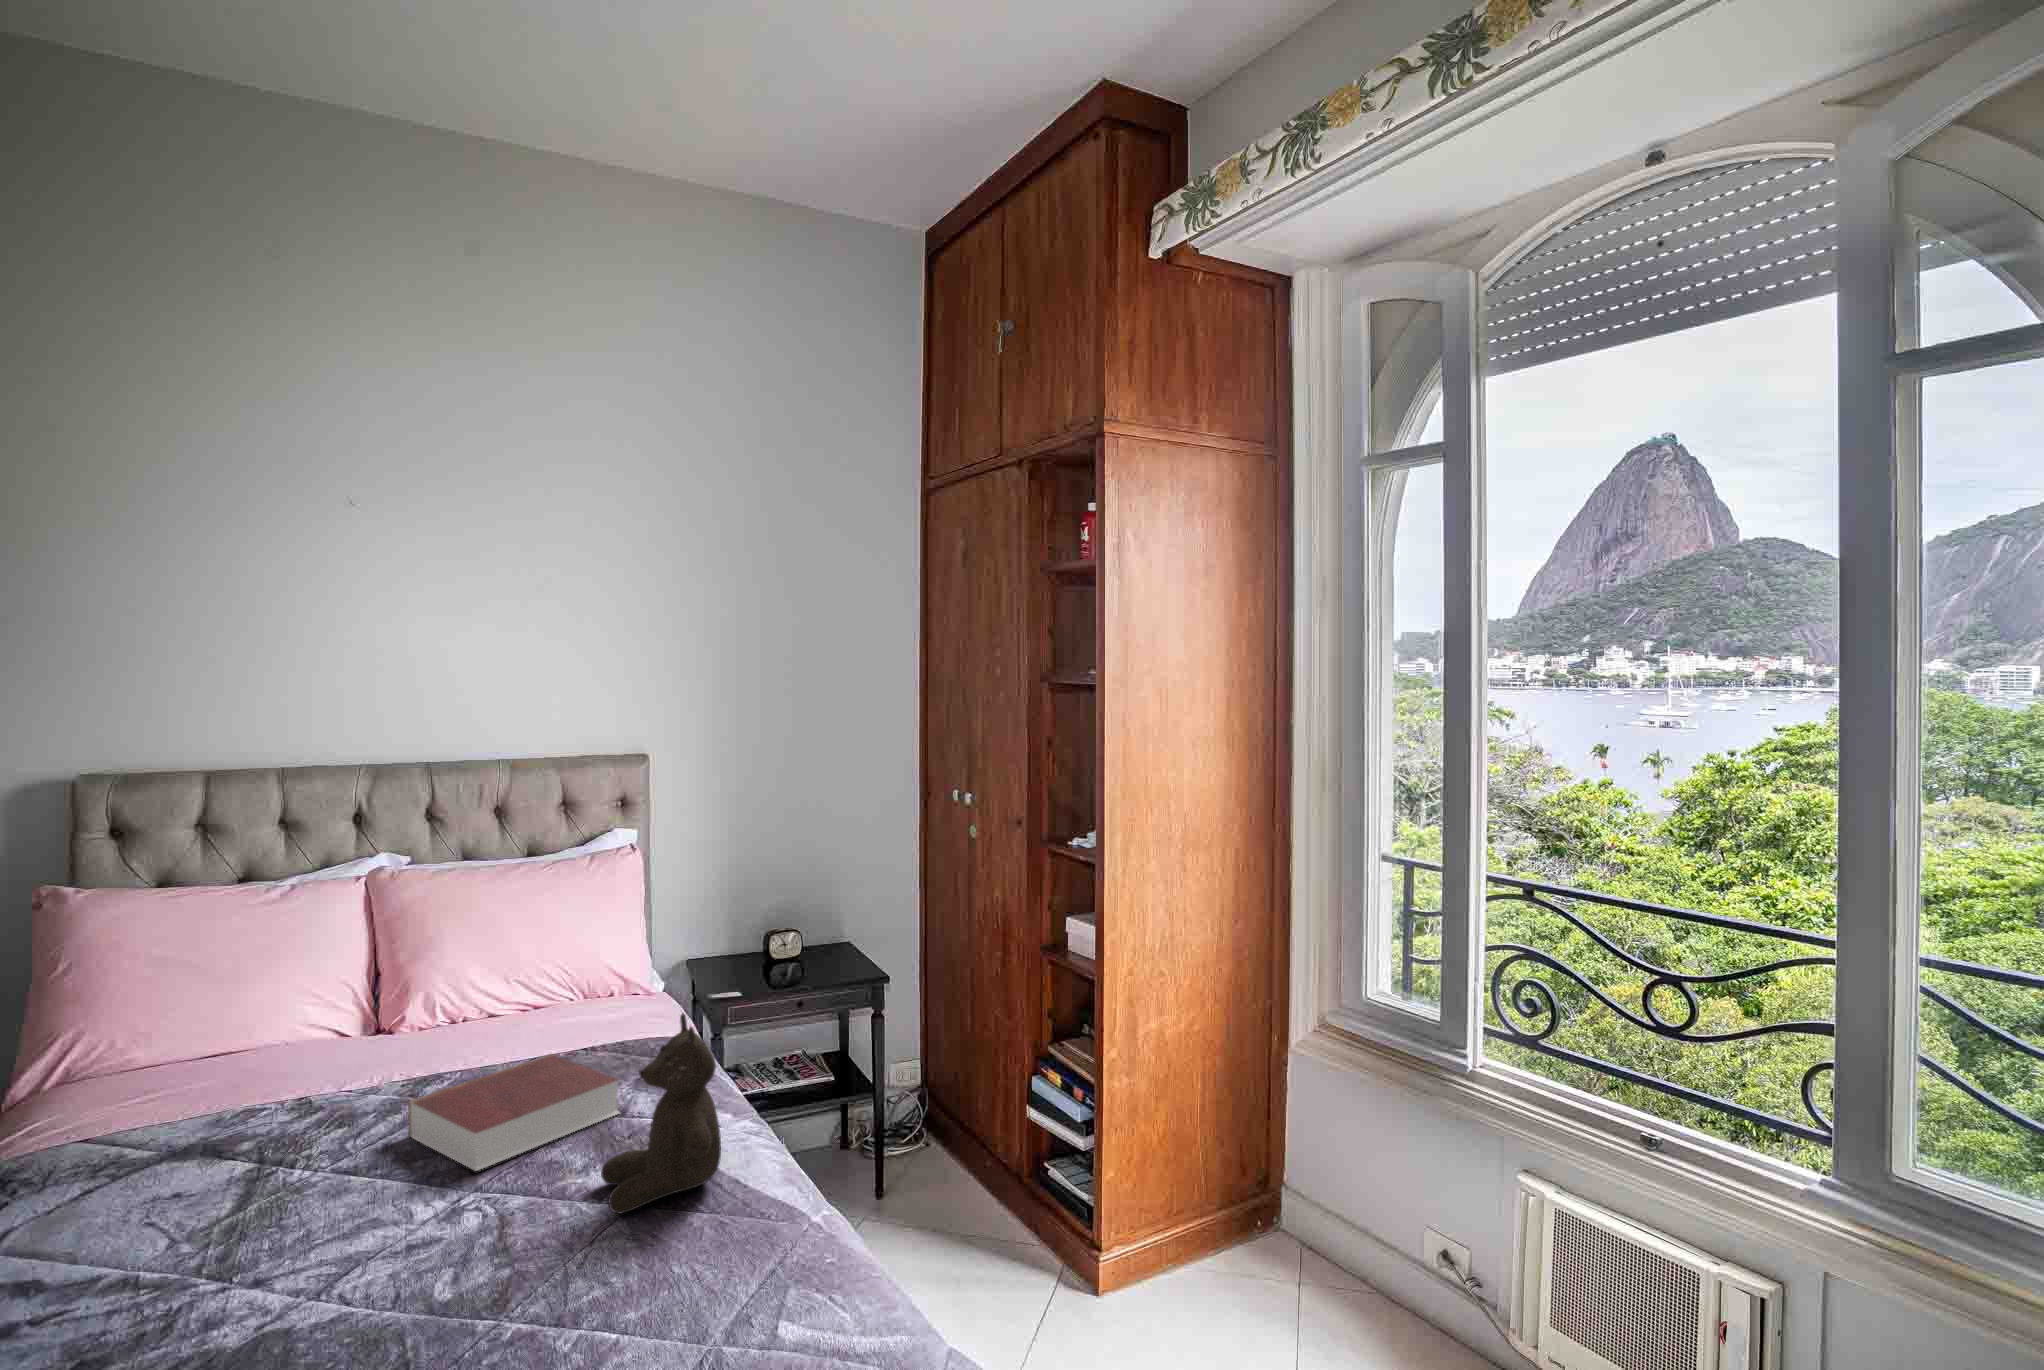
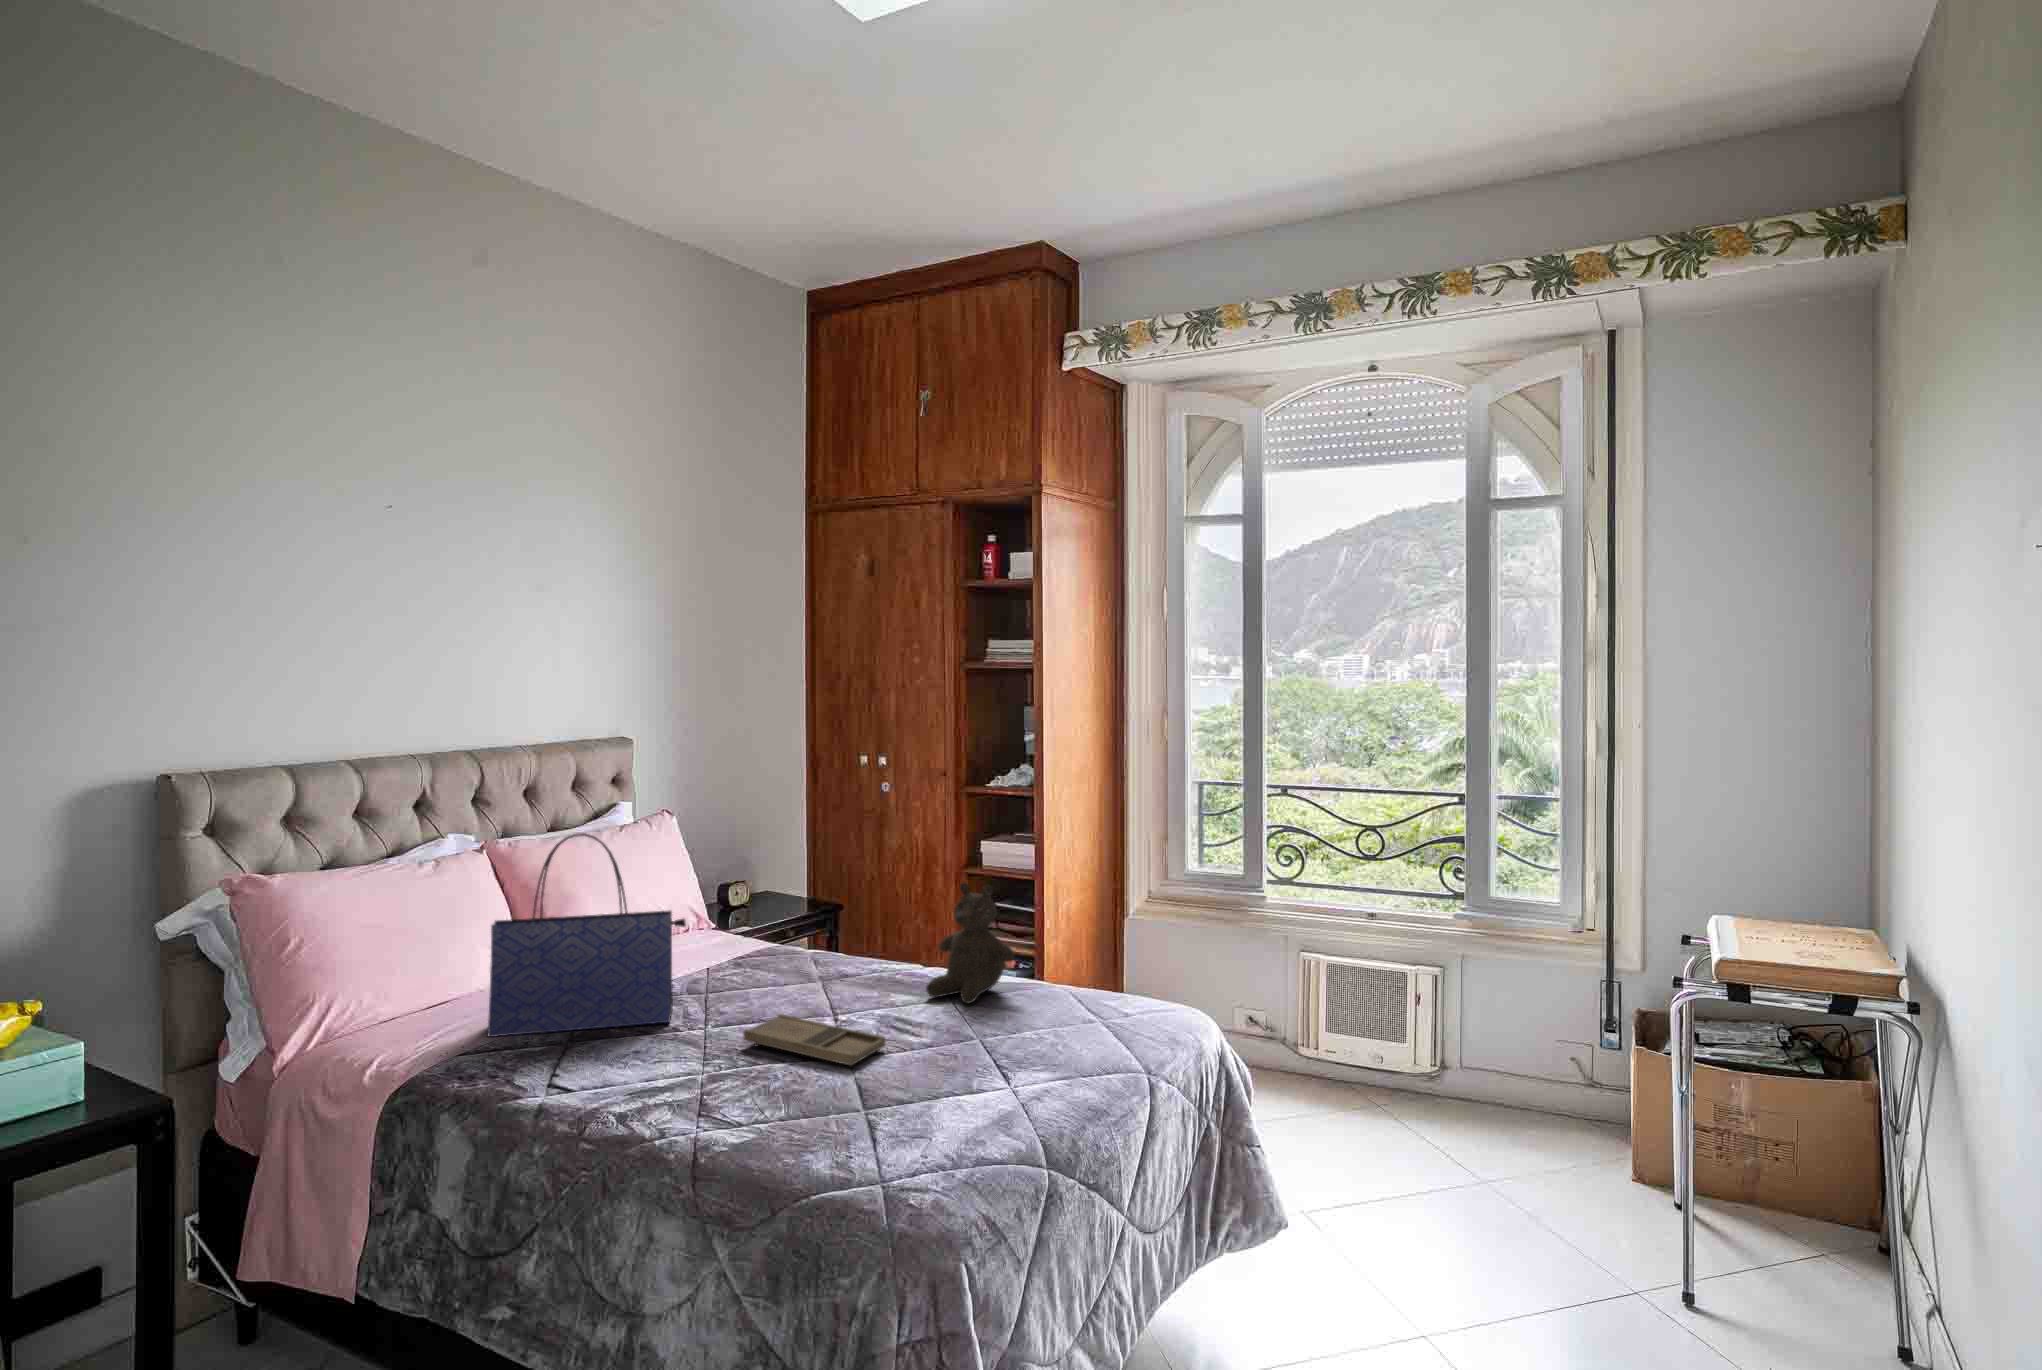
tote bag: none [130,891,343,1150] -> present [488,833,686,1037]
book: present [408,1054,619,1171] -> none [738,950,861,1007]
tray: none [242,1178,357,1318] -> present [743,1014,886,1065]

